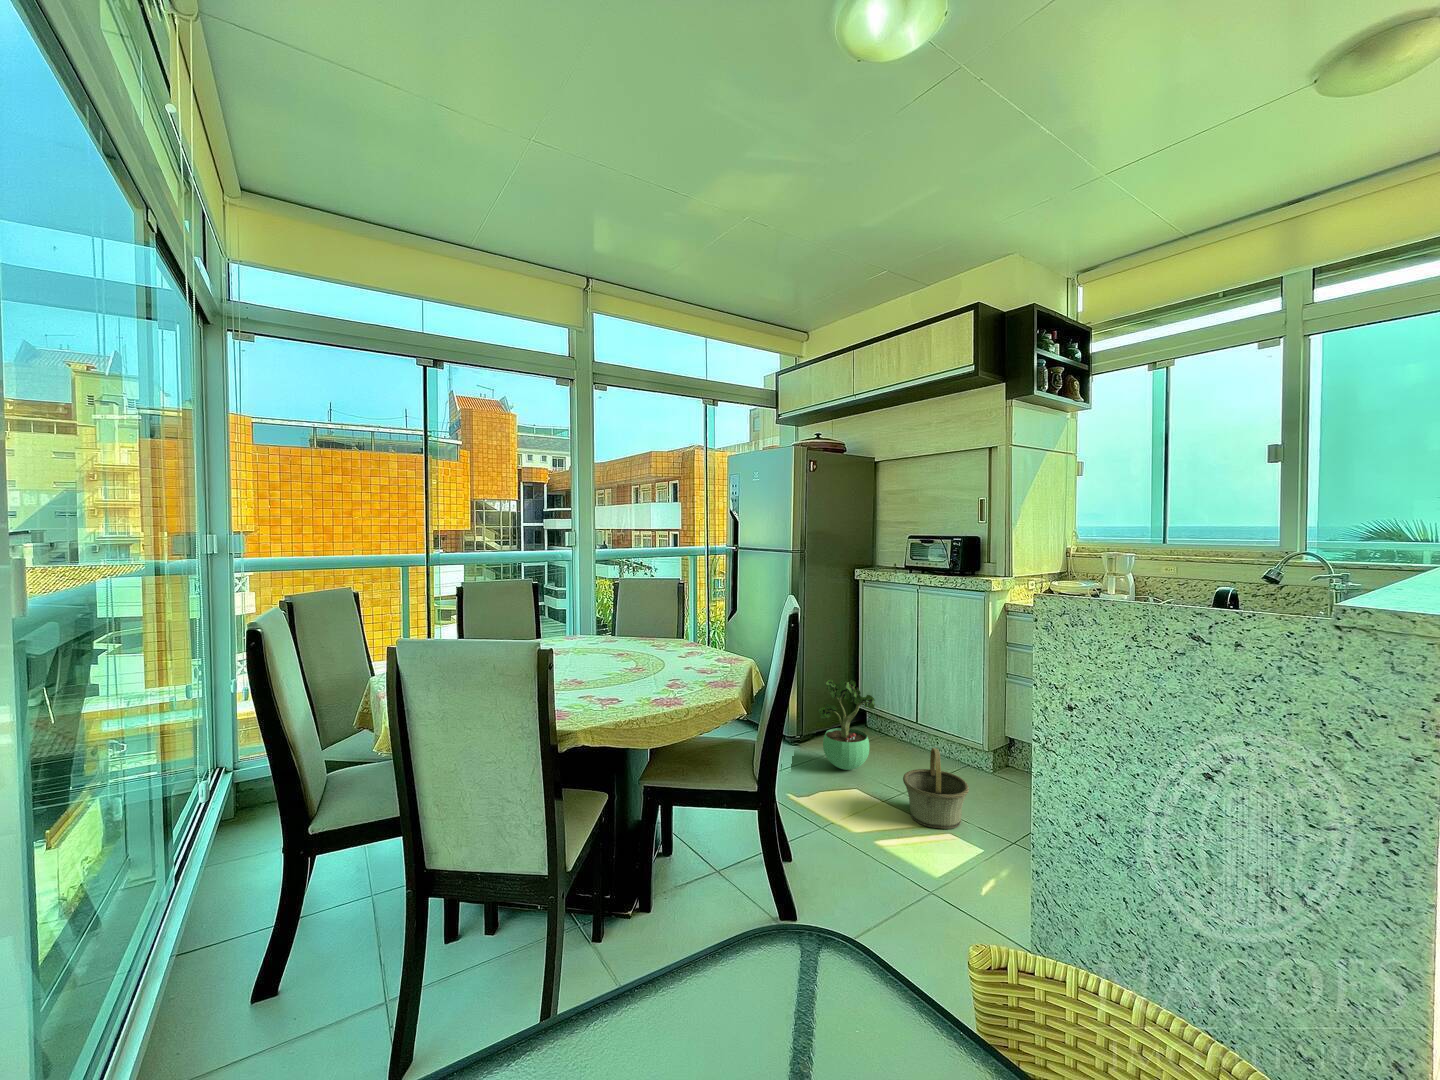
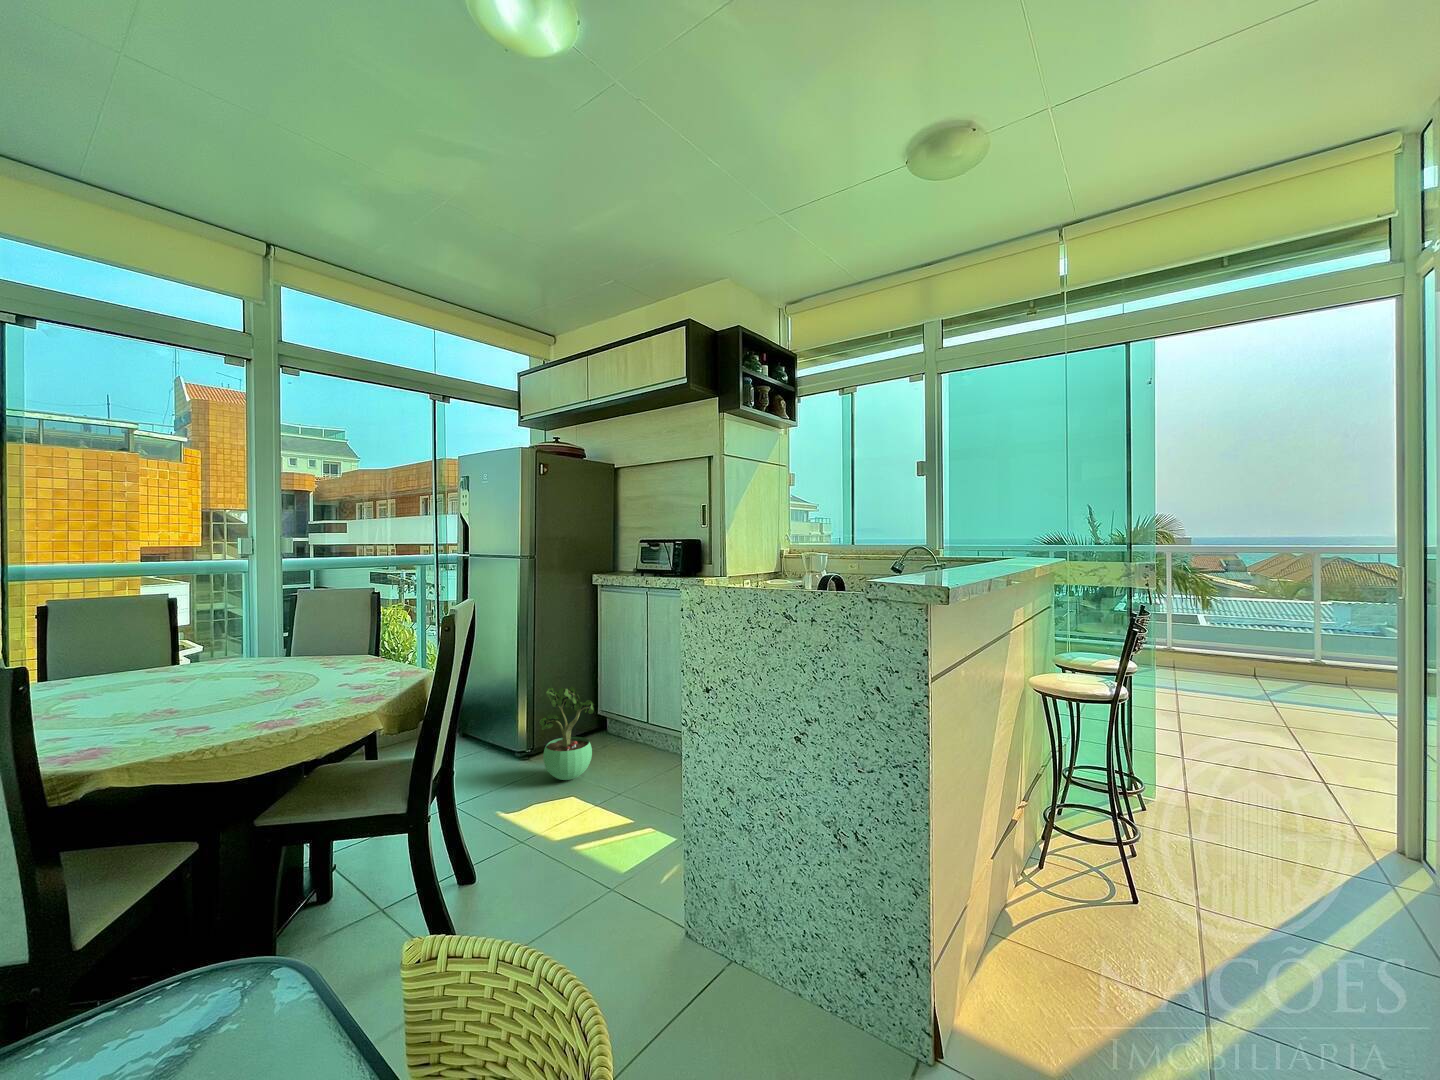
basket: present [903,748,969,829] -> none [610,746,671,825]

